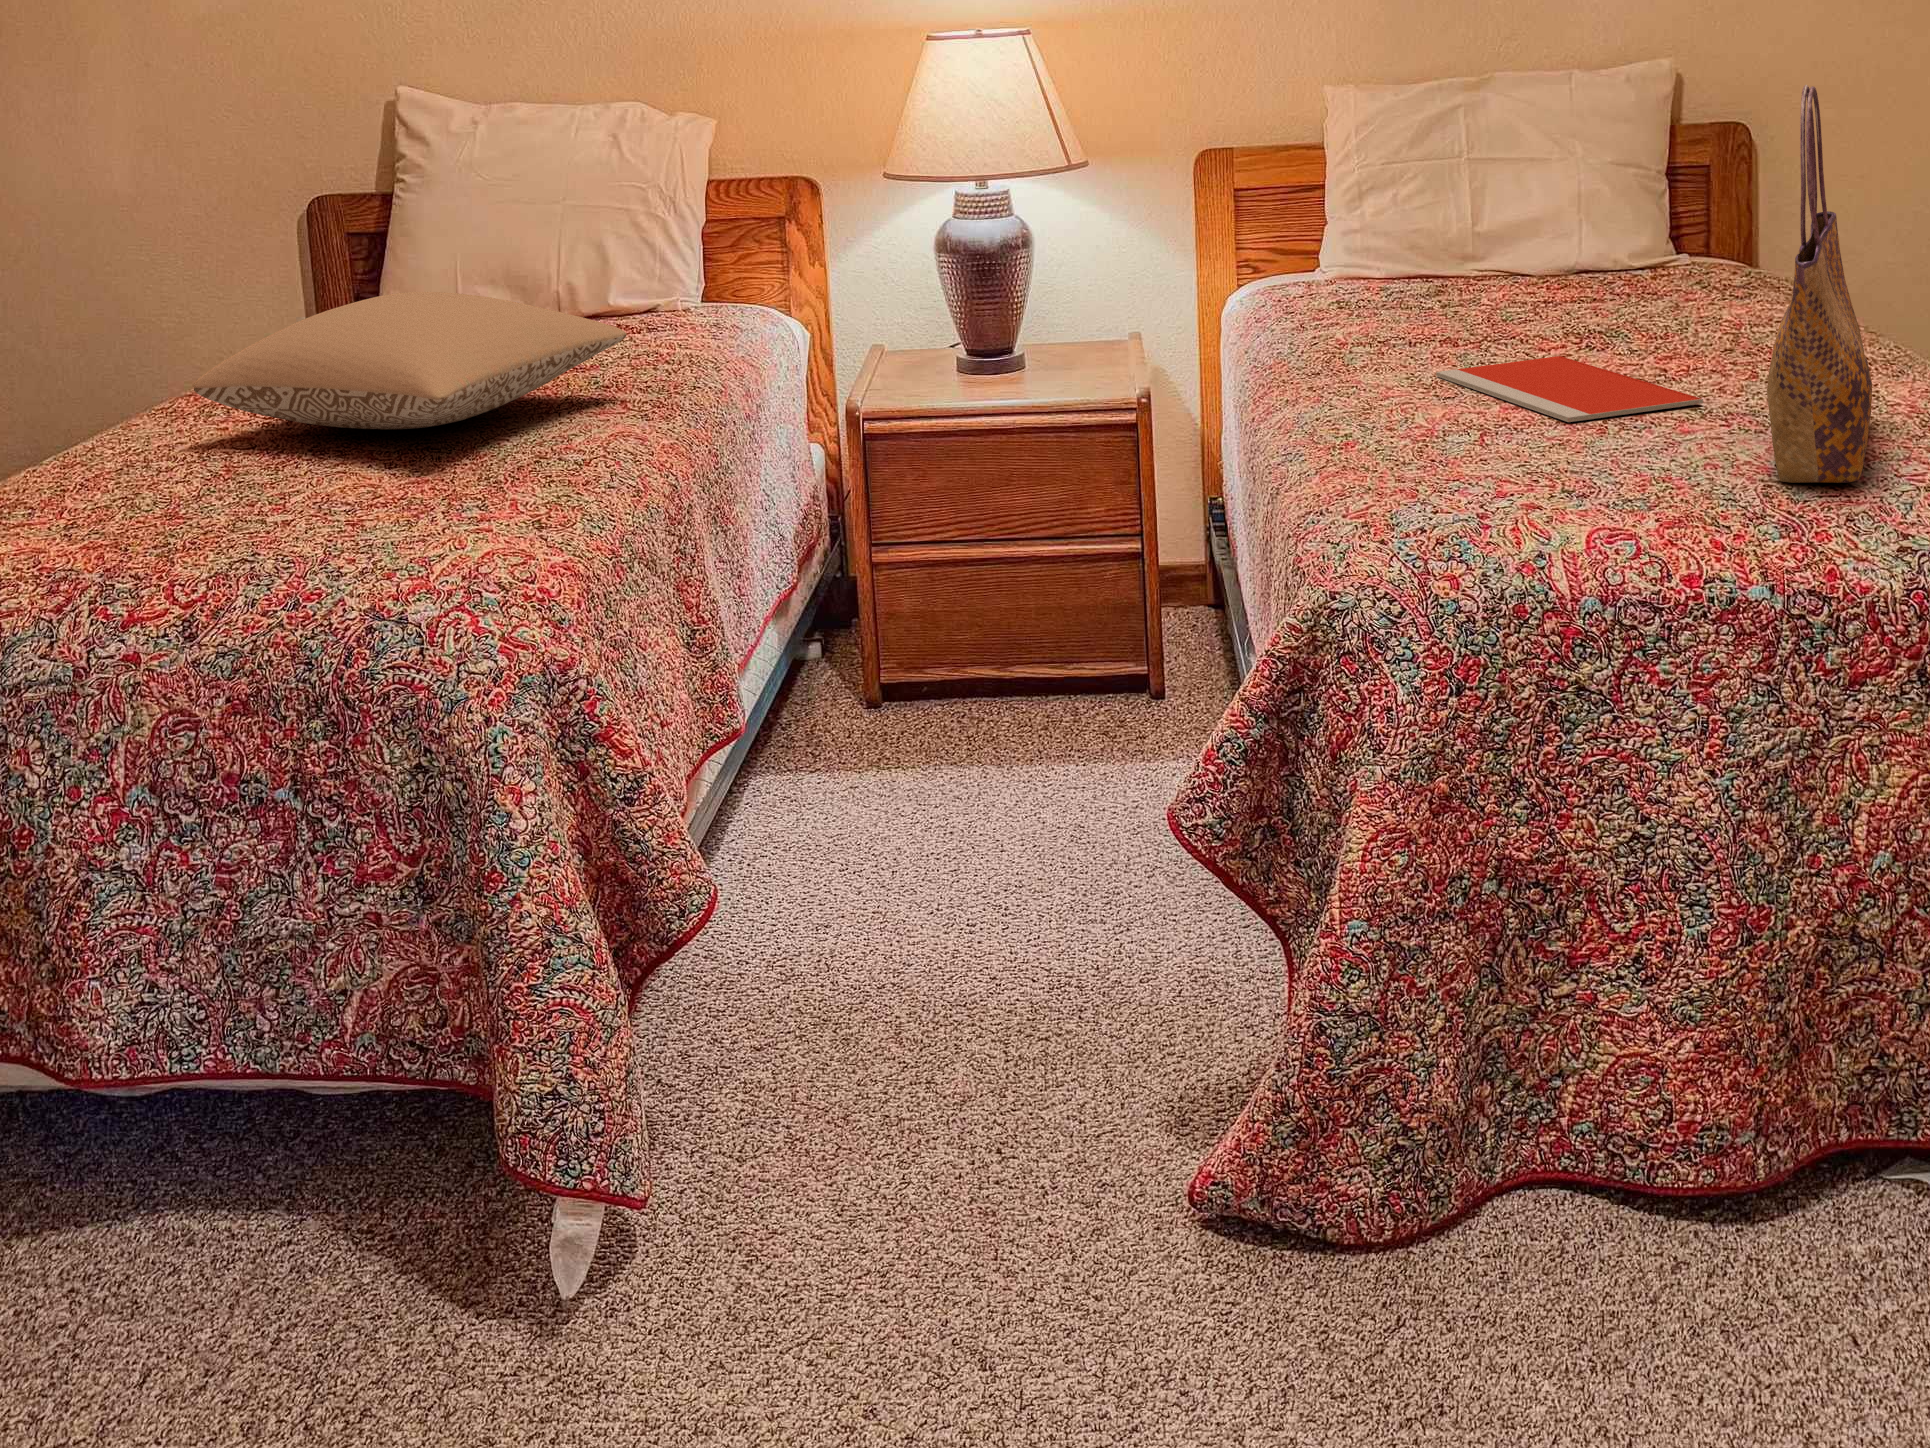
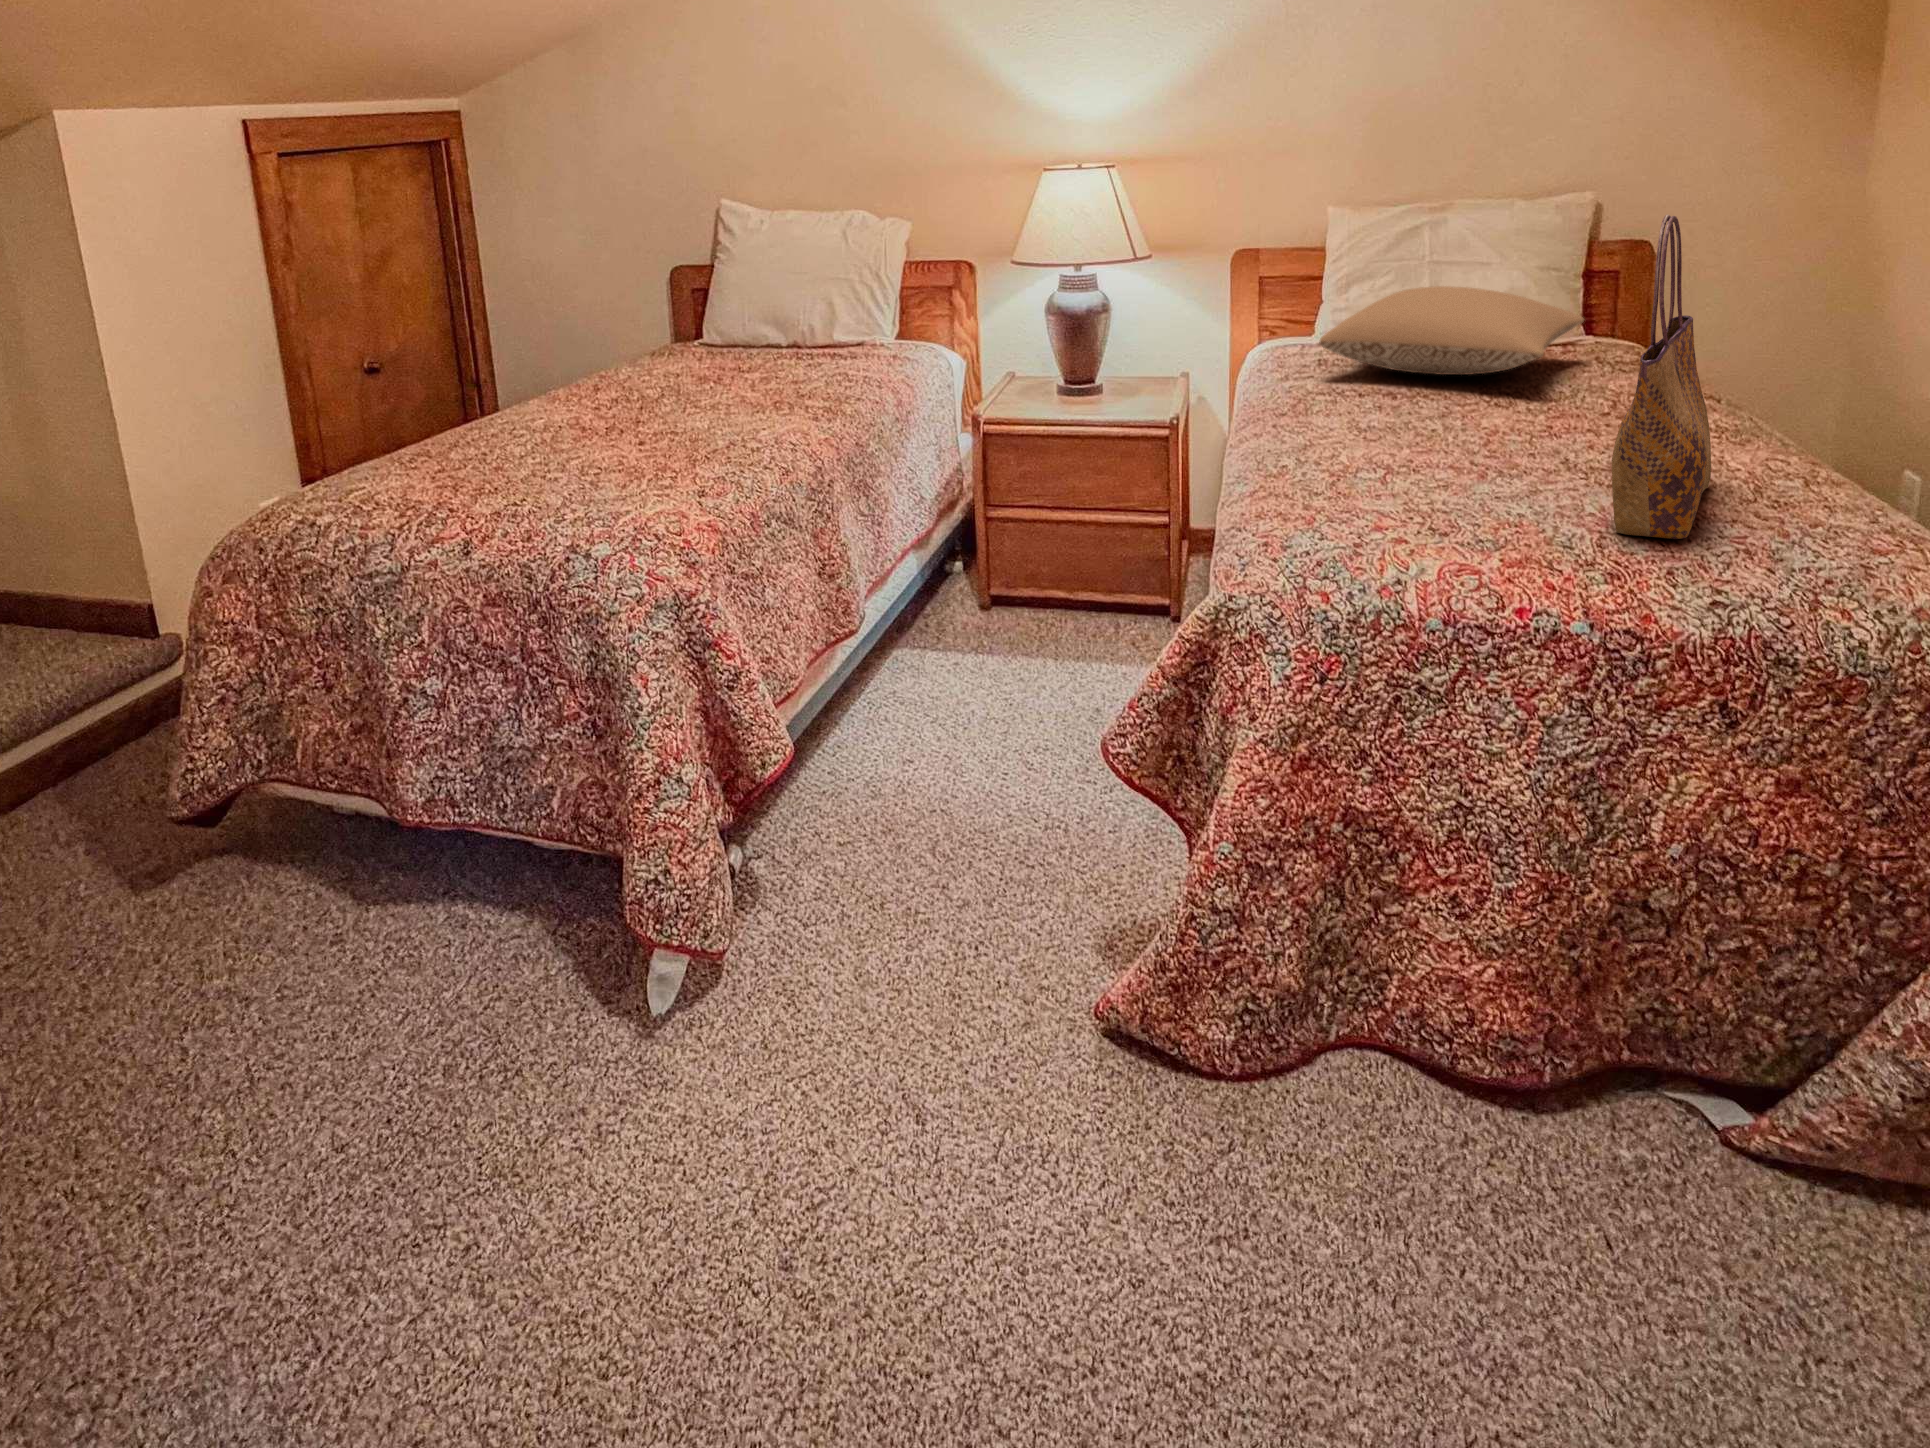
pillow: present [193,292,626,429] -> present [1319,286,1584,375]
notebook: present [1436,356,1703,422] -> none [1365,412,1571,467]

